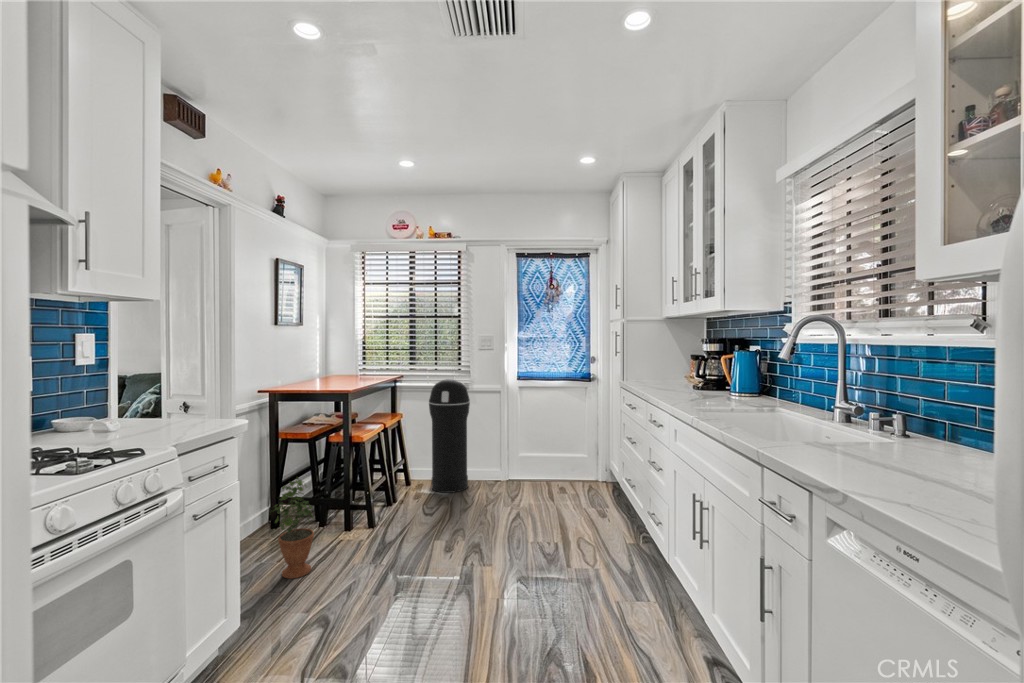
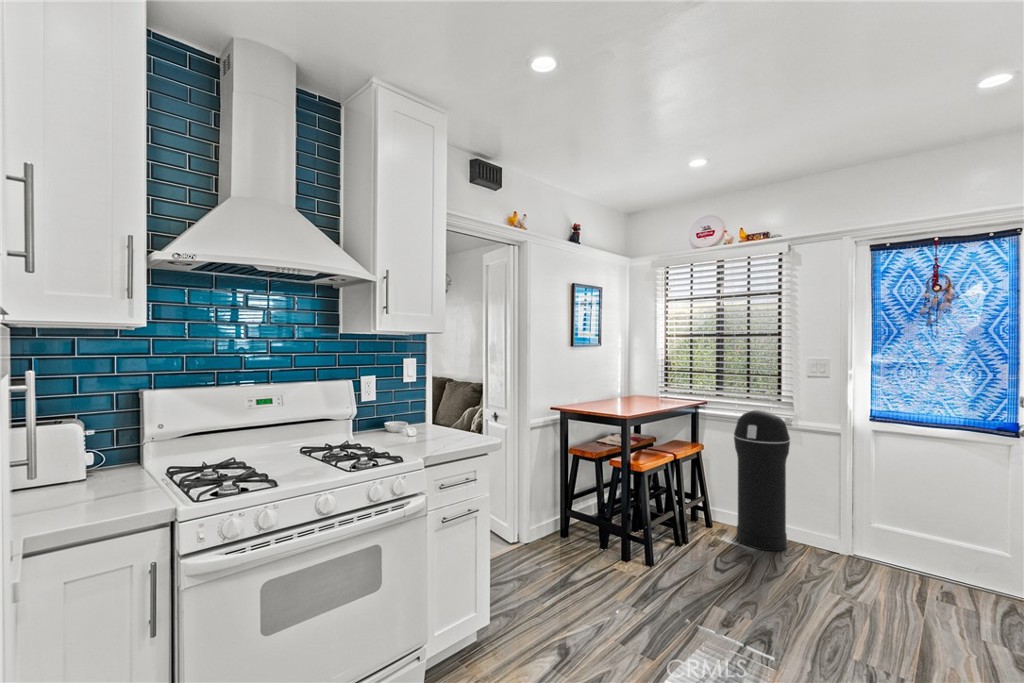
potted plant: present [275,477,314,579] -> none [541,492,581,594]

